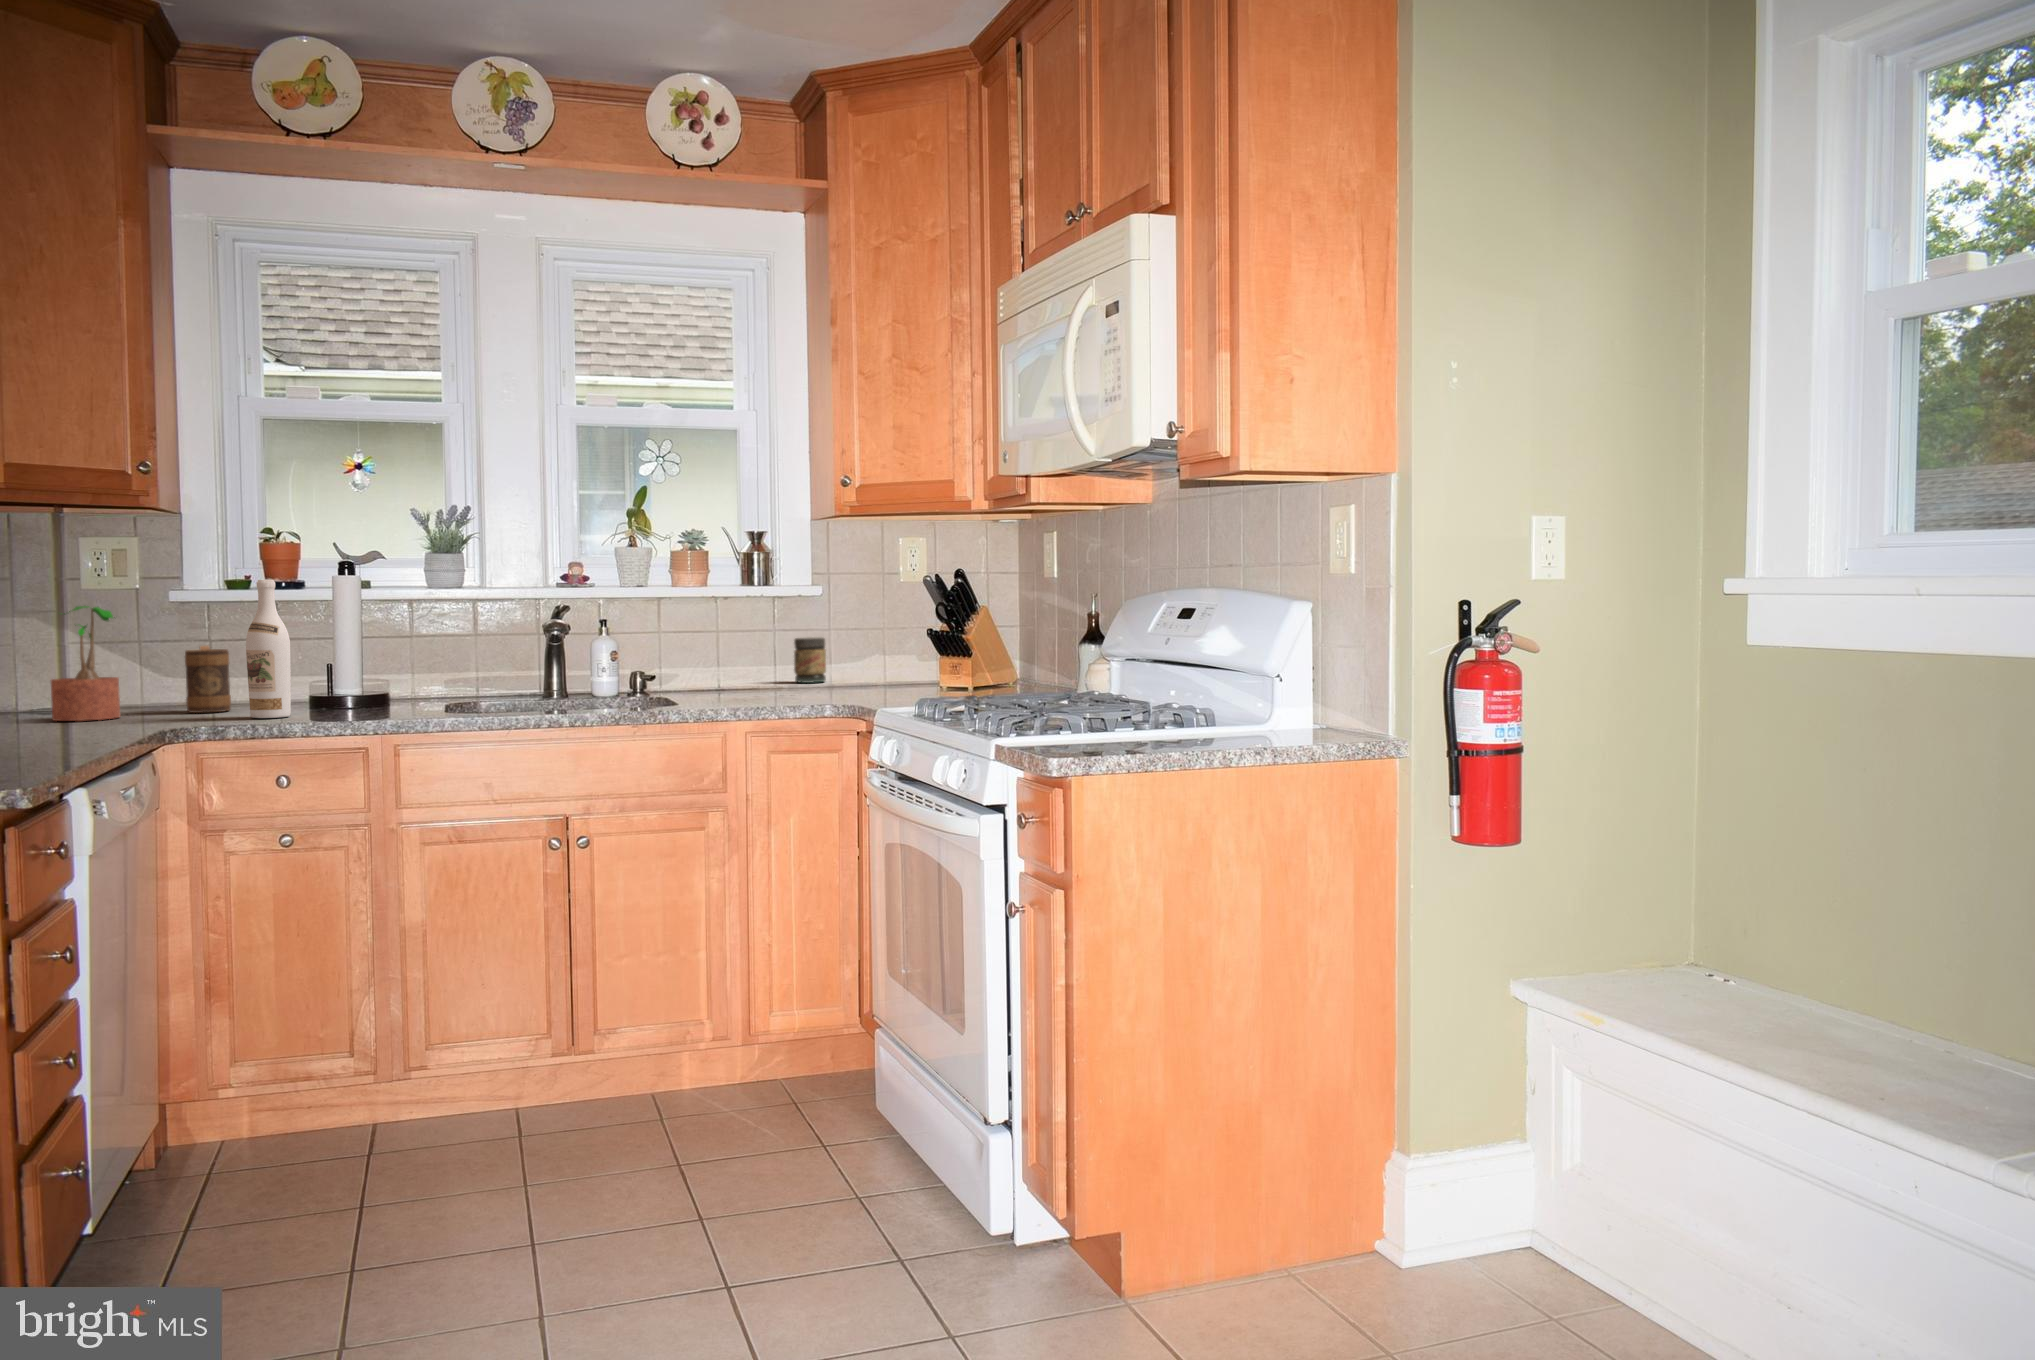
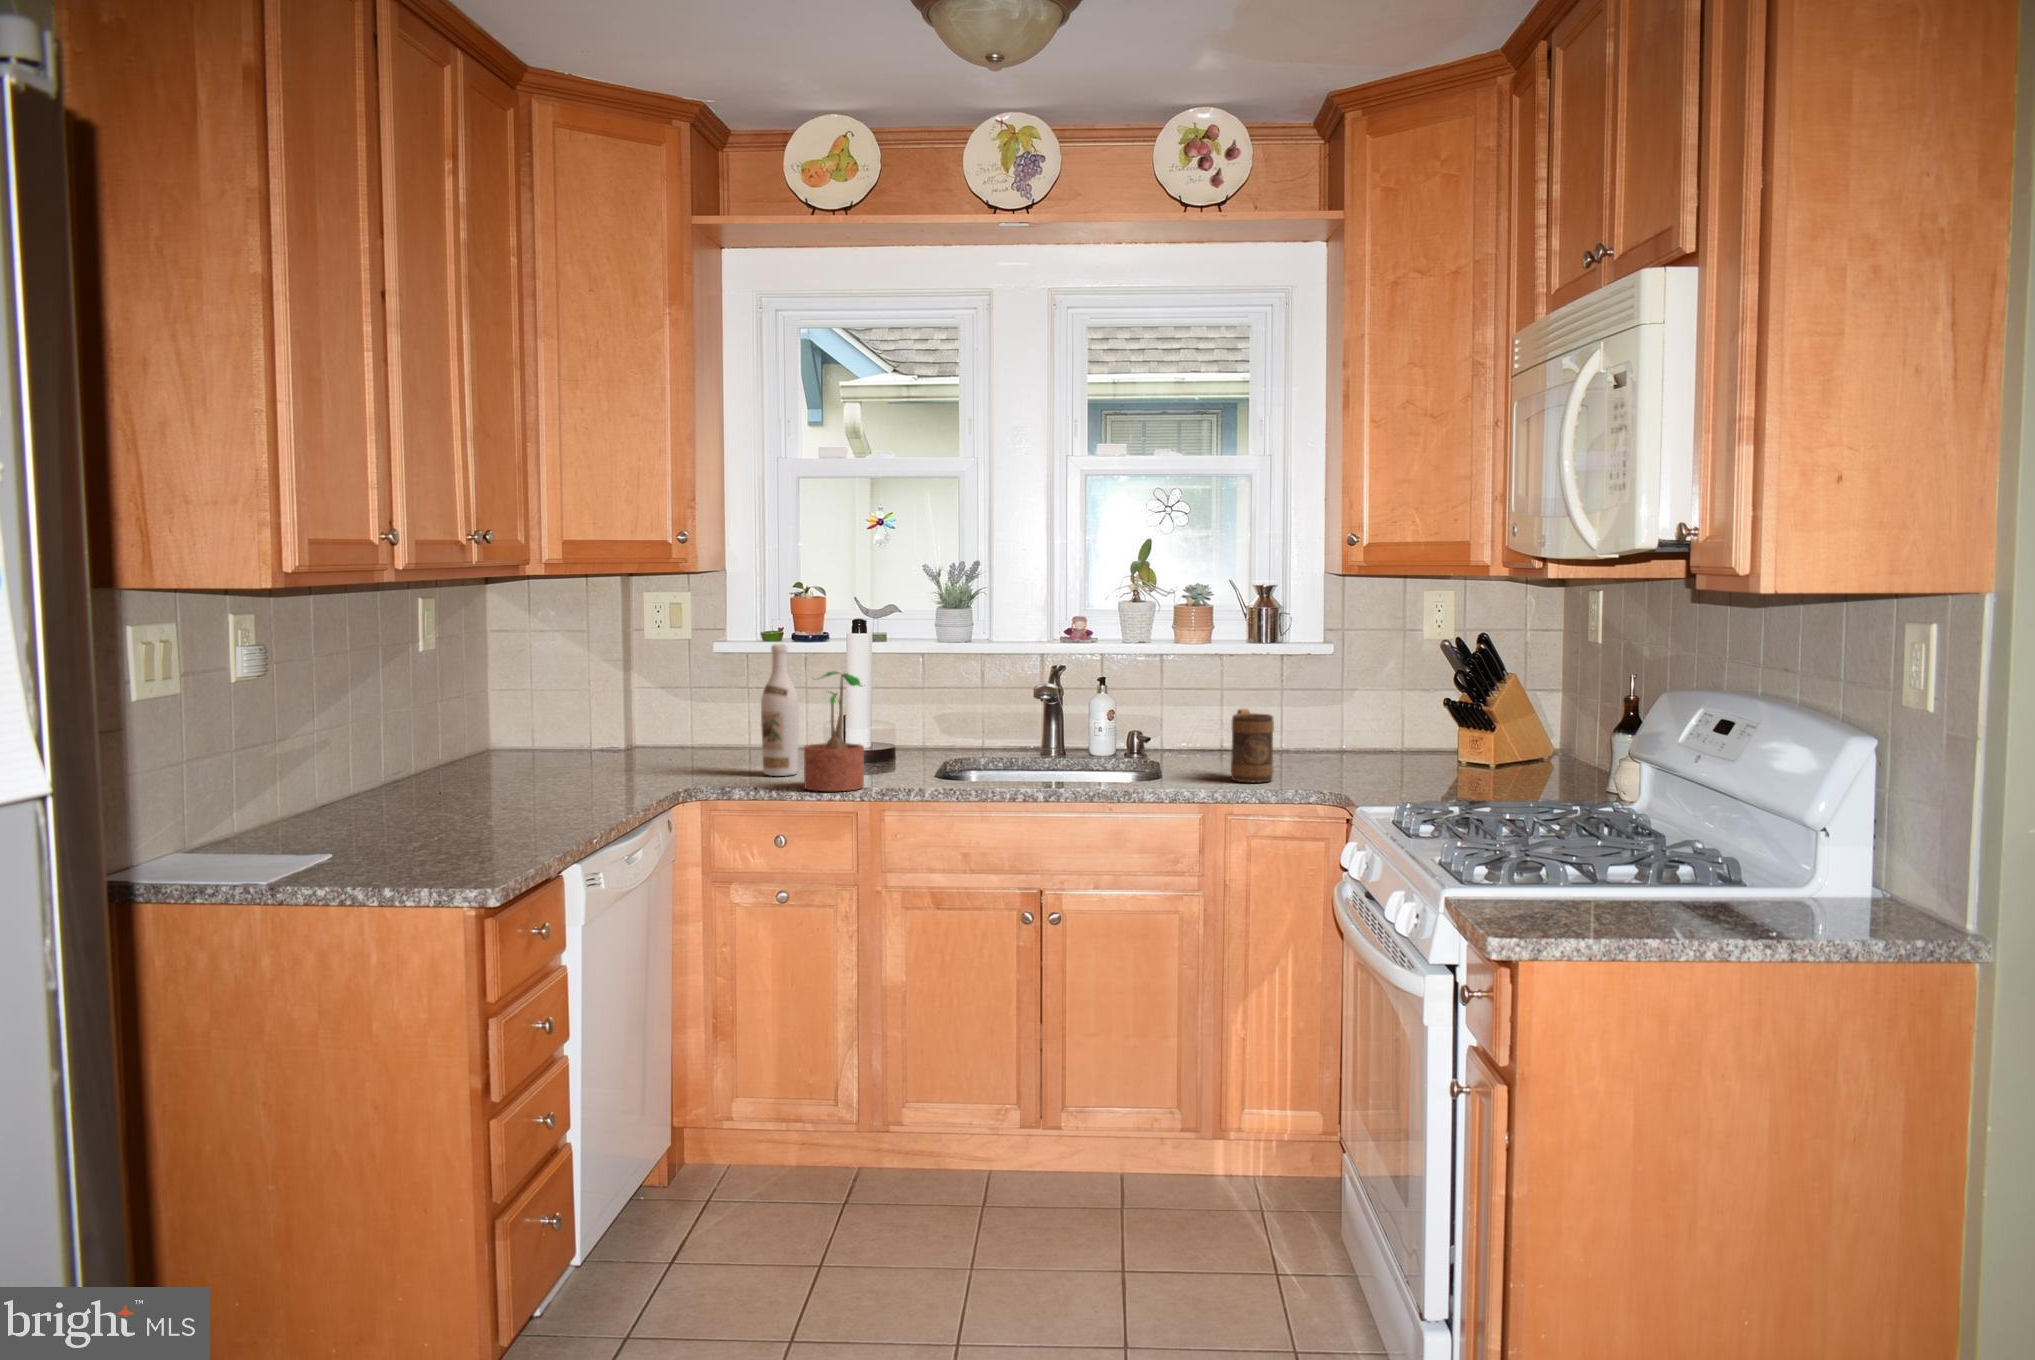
potted plant: present [51,606,120,721] -> present [804,671,864,791]
jar: present [794,637,826,683] -> none [1300,700,1335,751]
mug: present [185,645,231,713] -> present [1231,708,1274,783]

